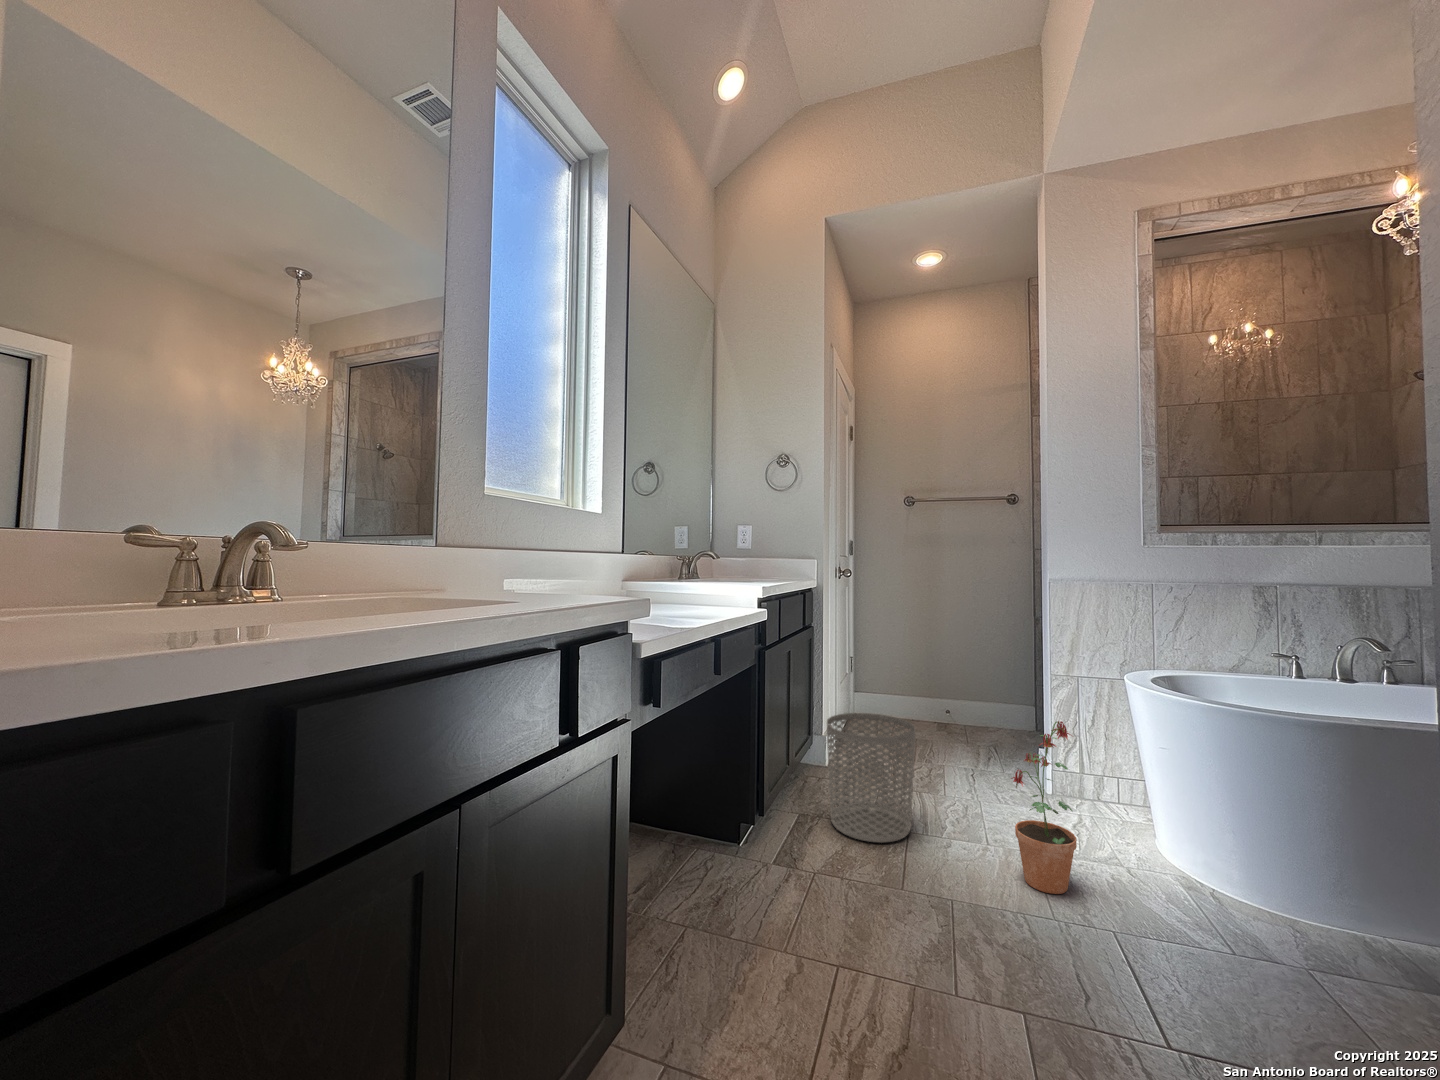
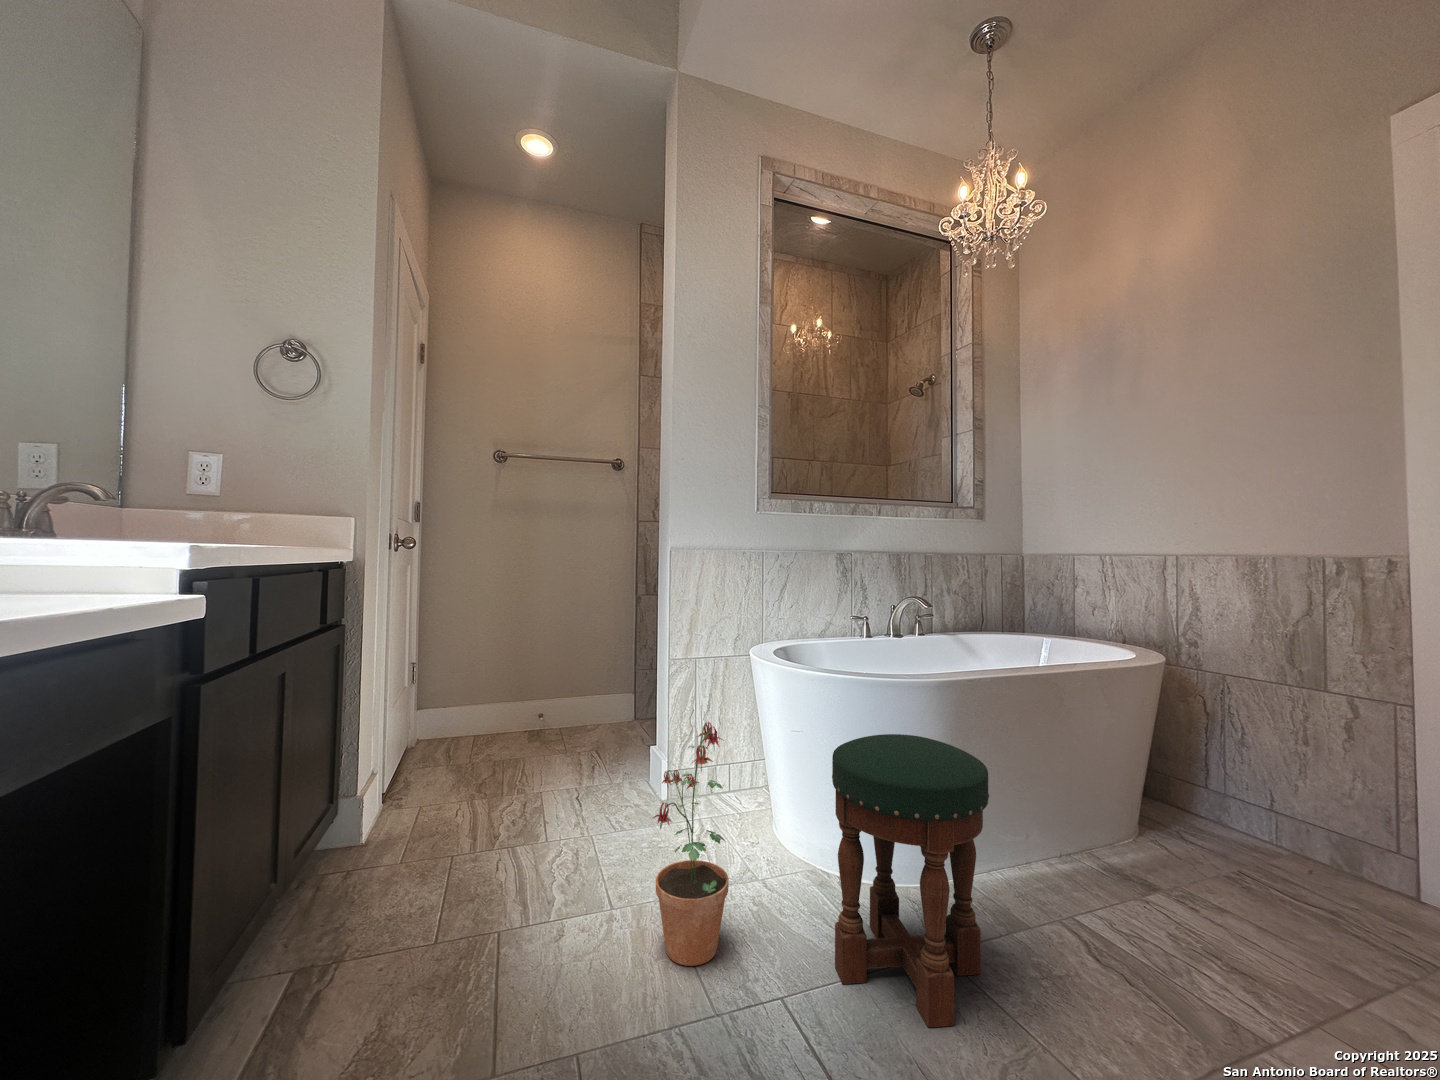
waste bin: present [827,713,915,843] -> none [357,752,514,985]
stool: none [1168,756,1346,1006] -> present [832,734,989,1027]

